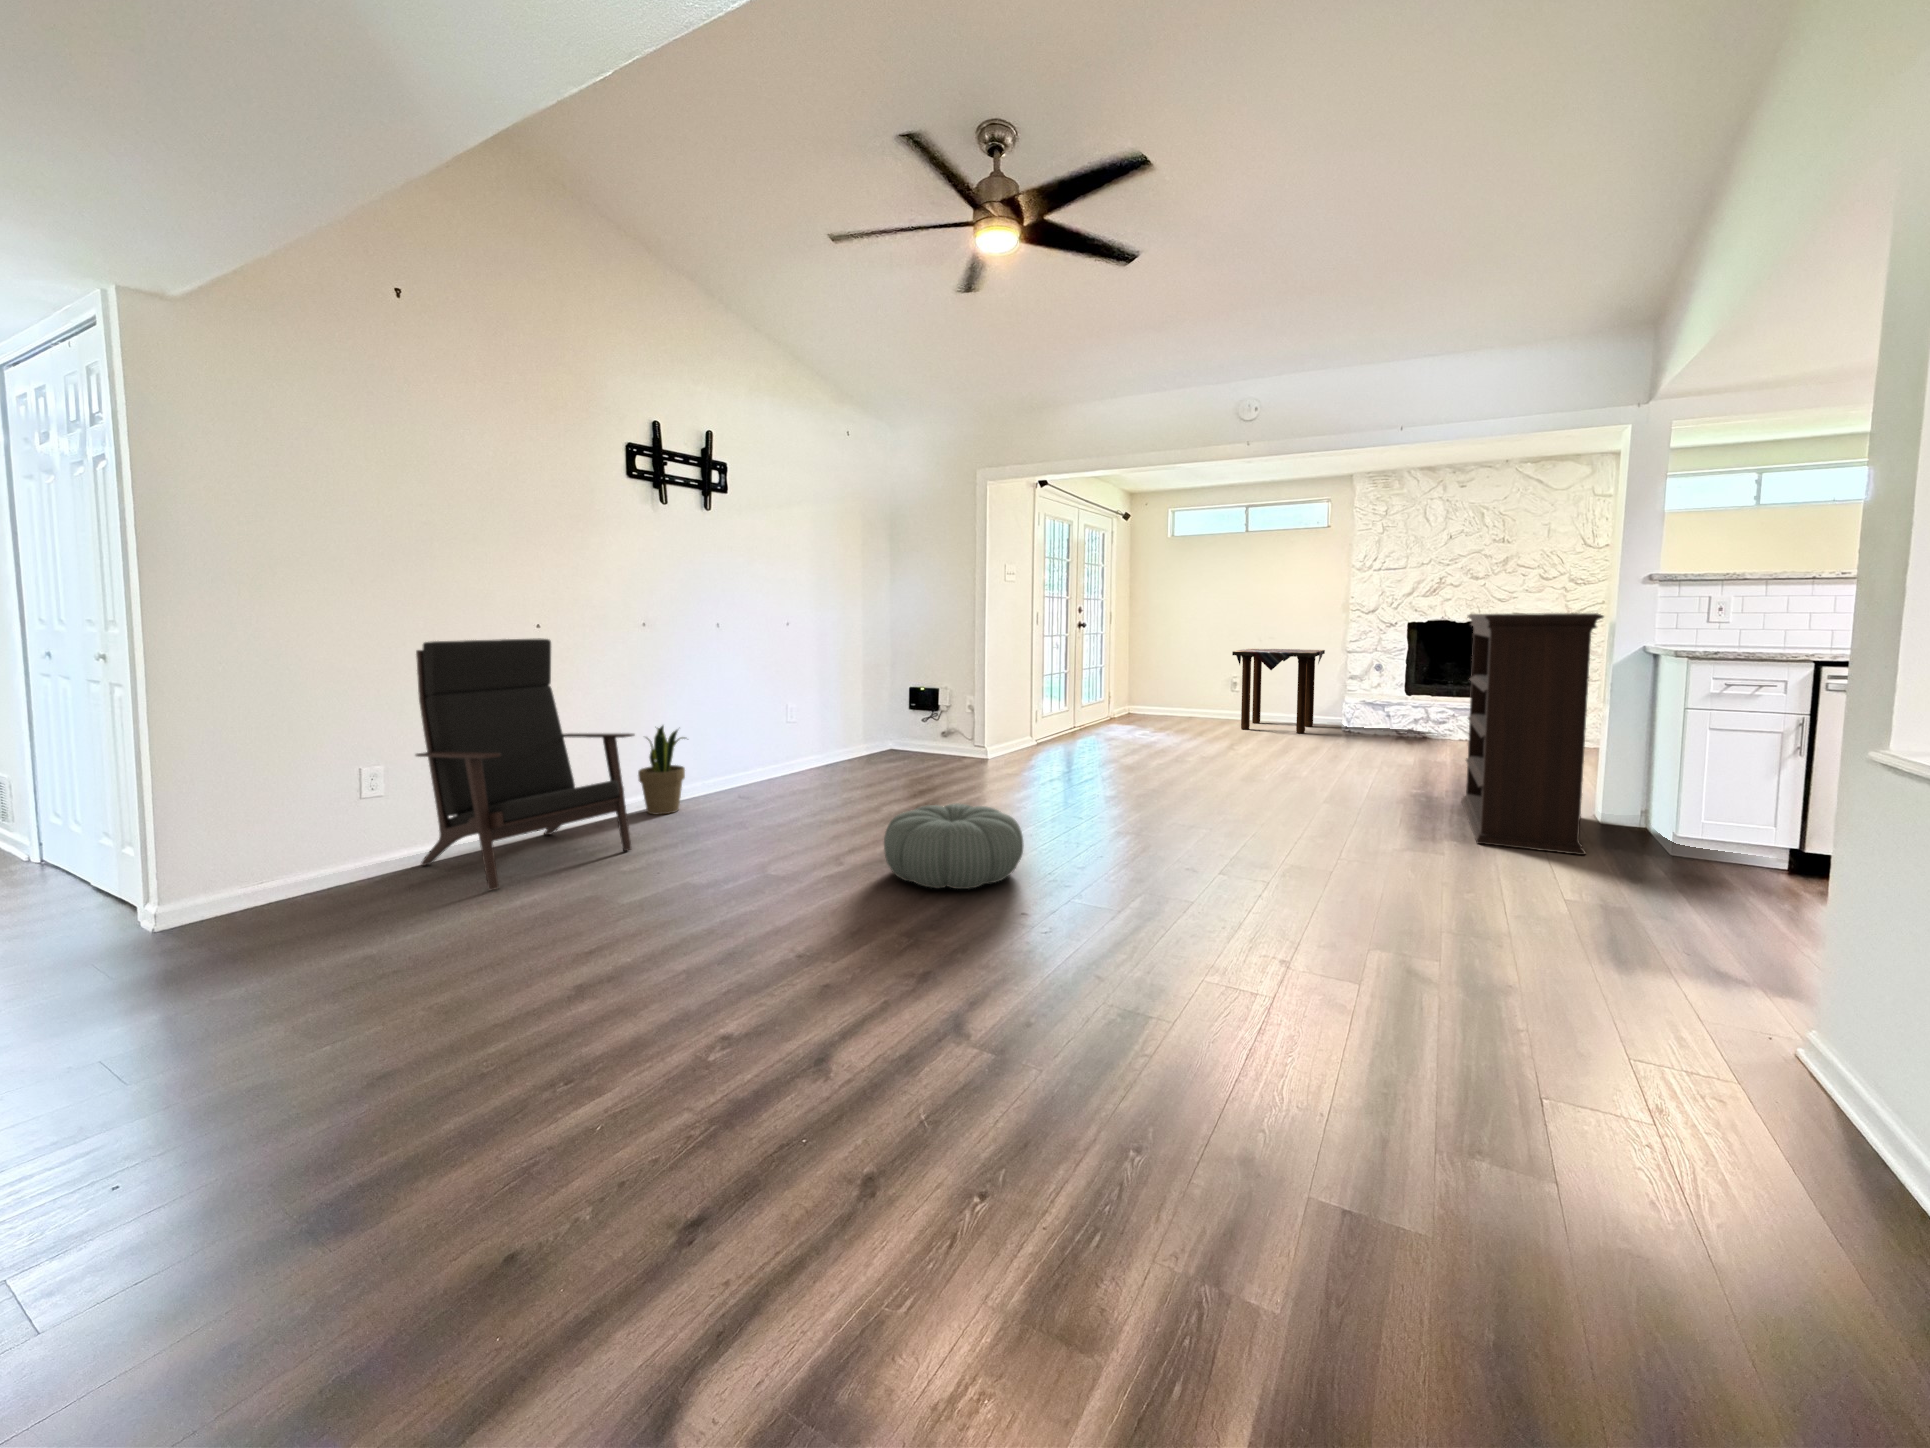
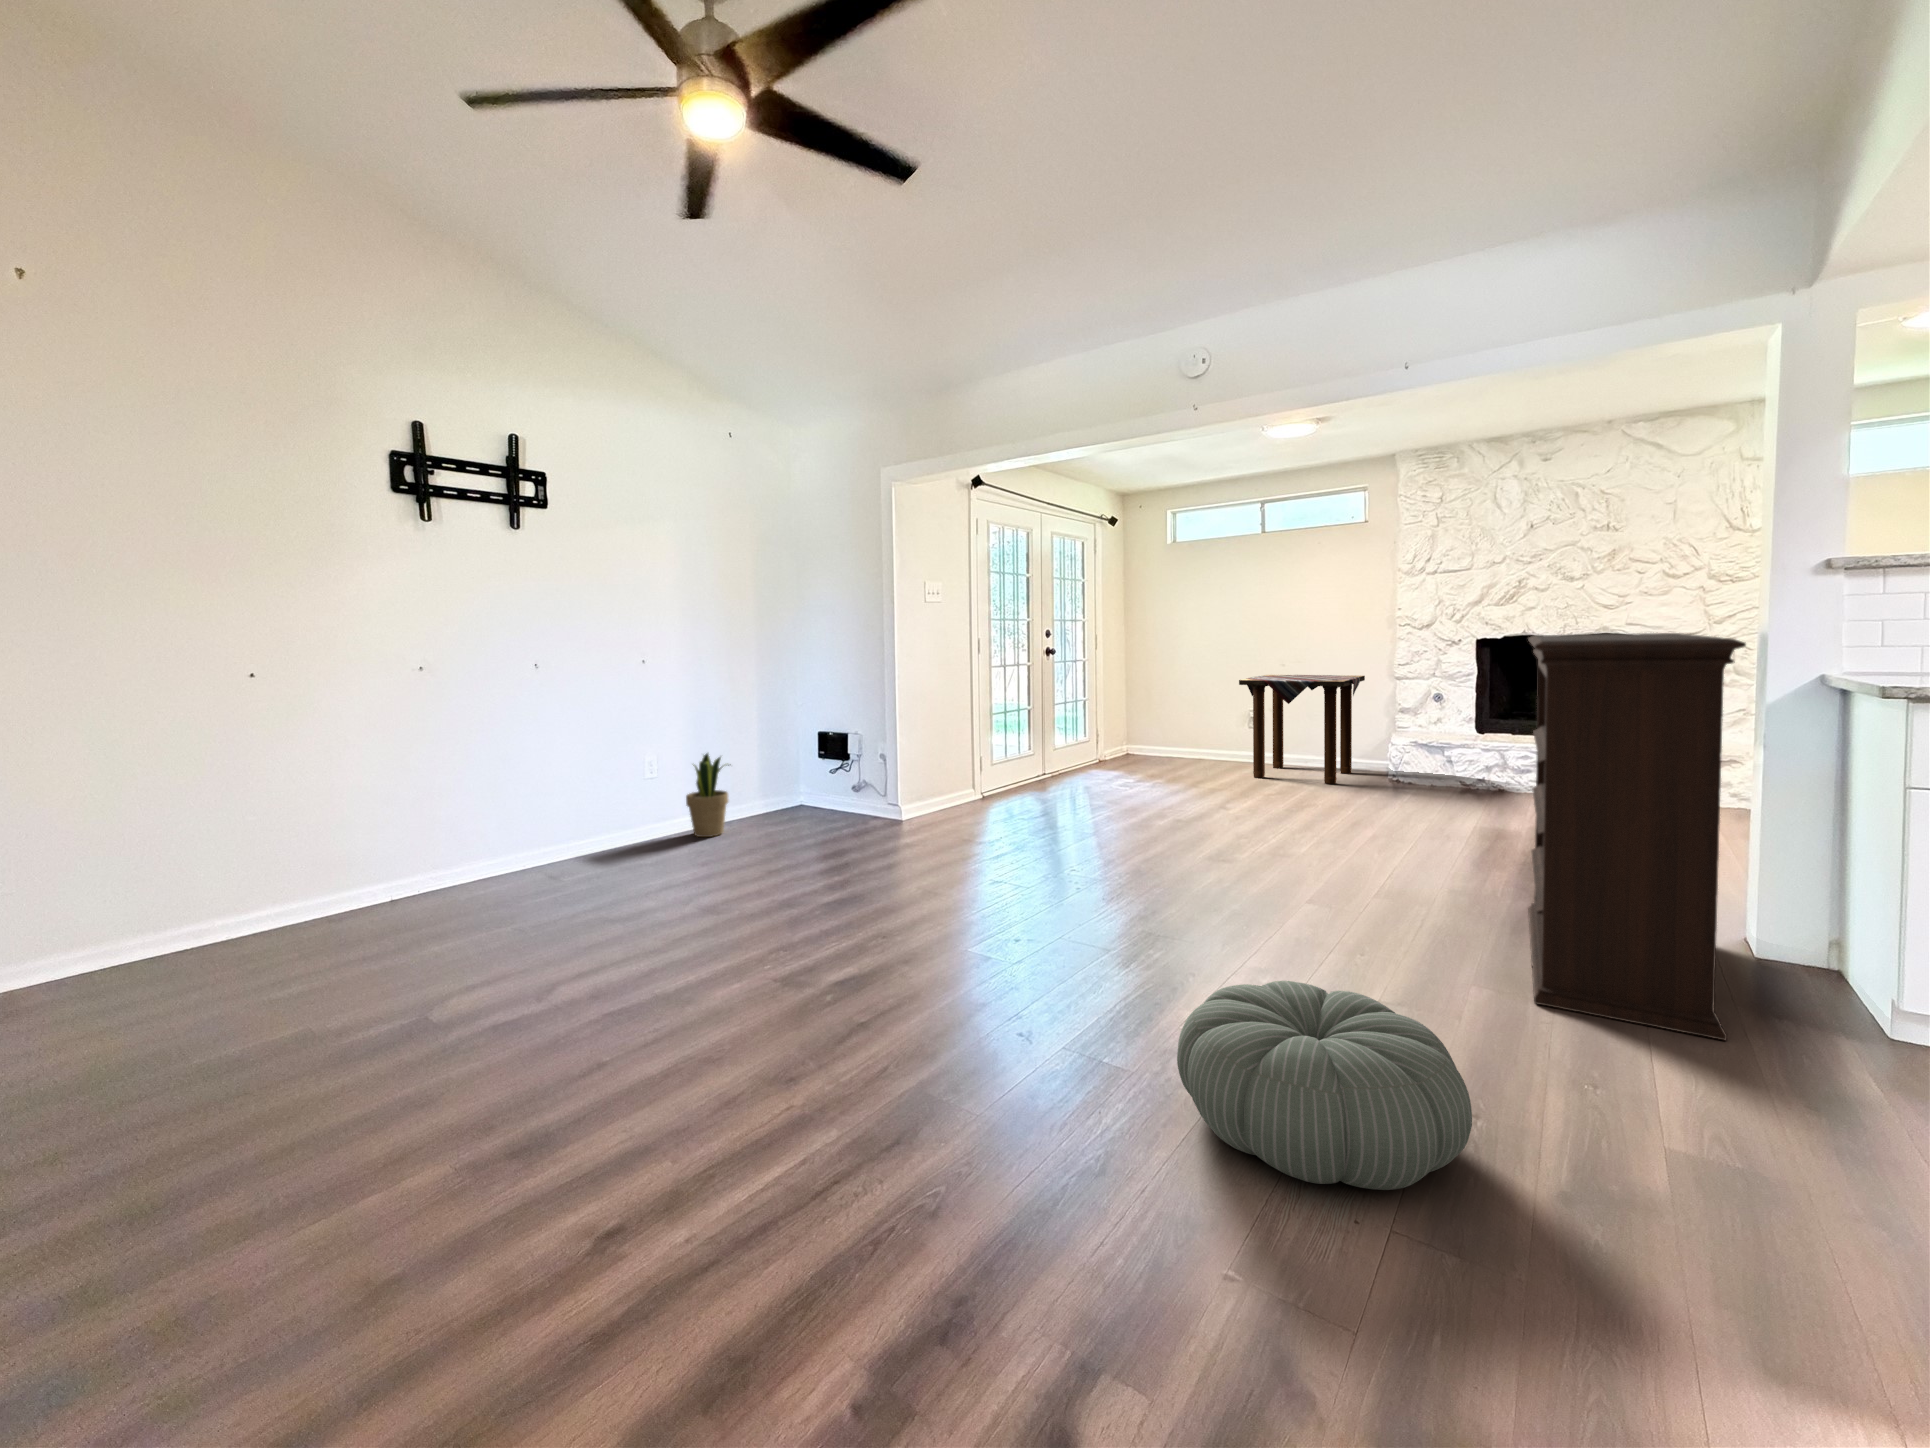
lounge chair: present [416,638,634,890] -> none [36,697,330,1044]
potted plant: present [638,726,685,815] -> present [686,753,729,837]
pouf: present [884,803,1023,889] -> present [1177,981,1472,1190]

